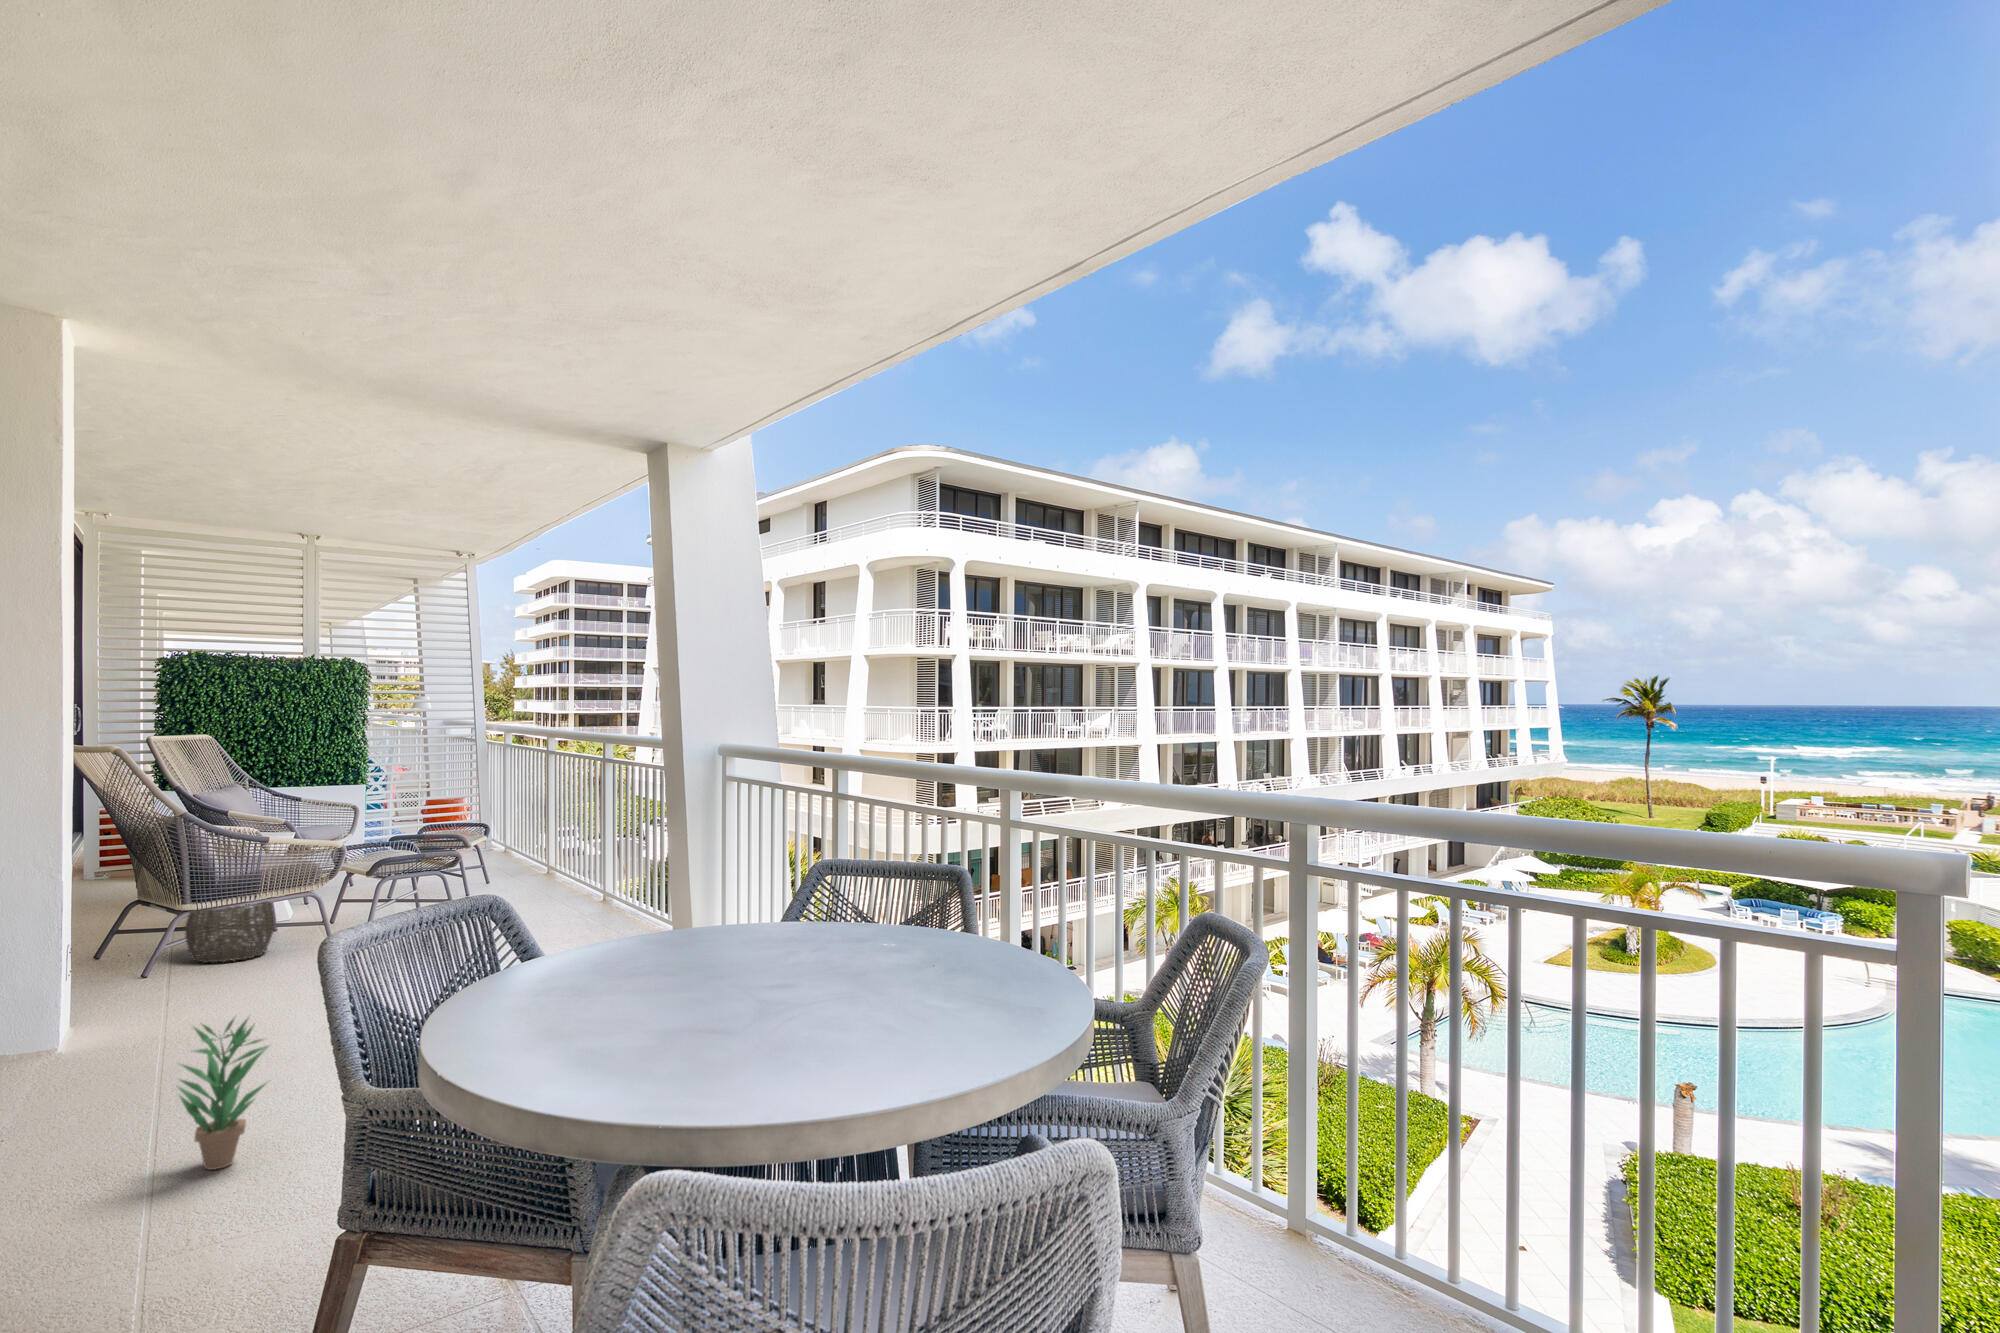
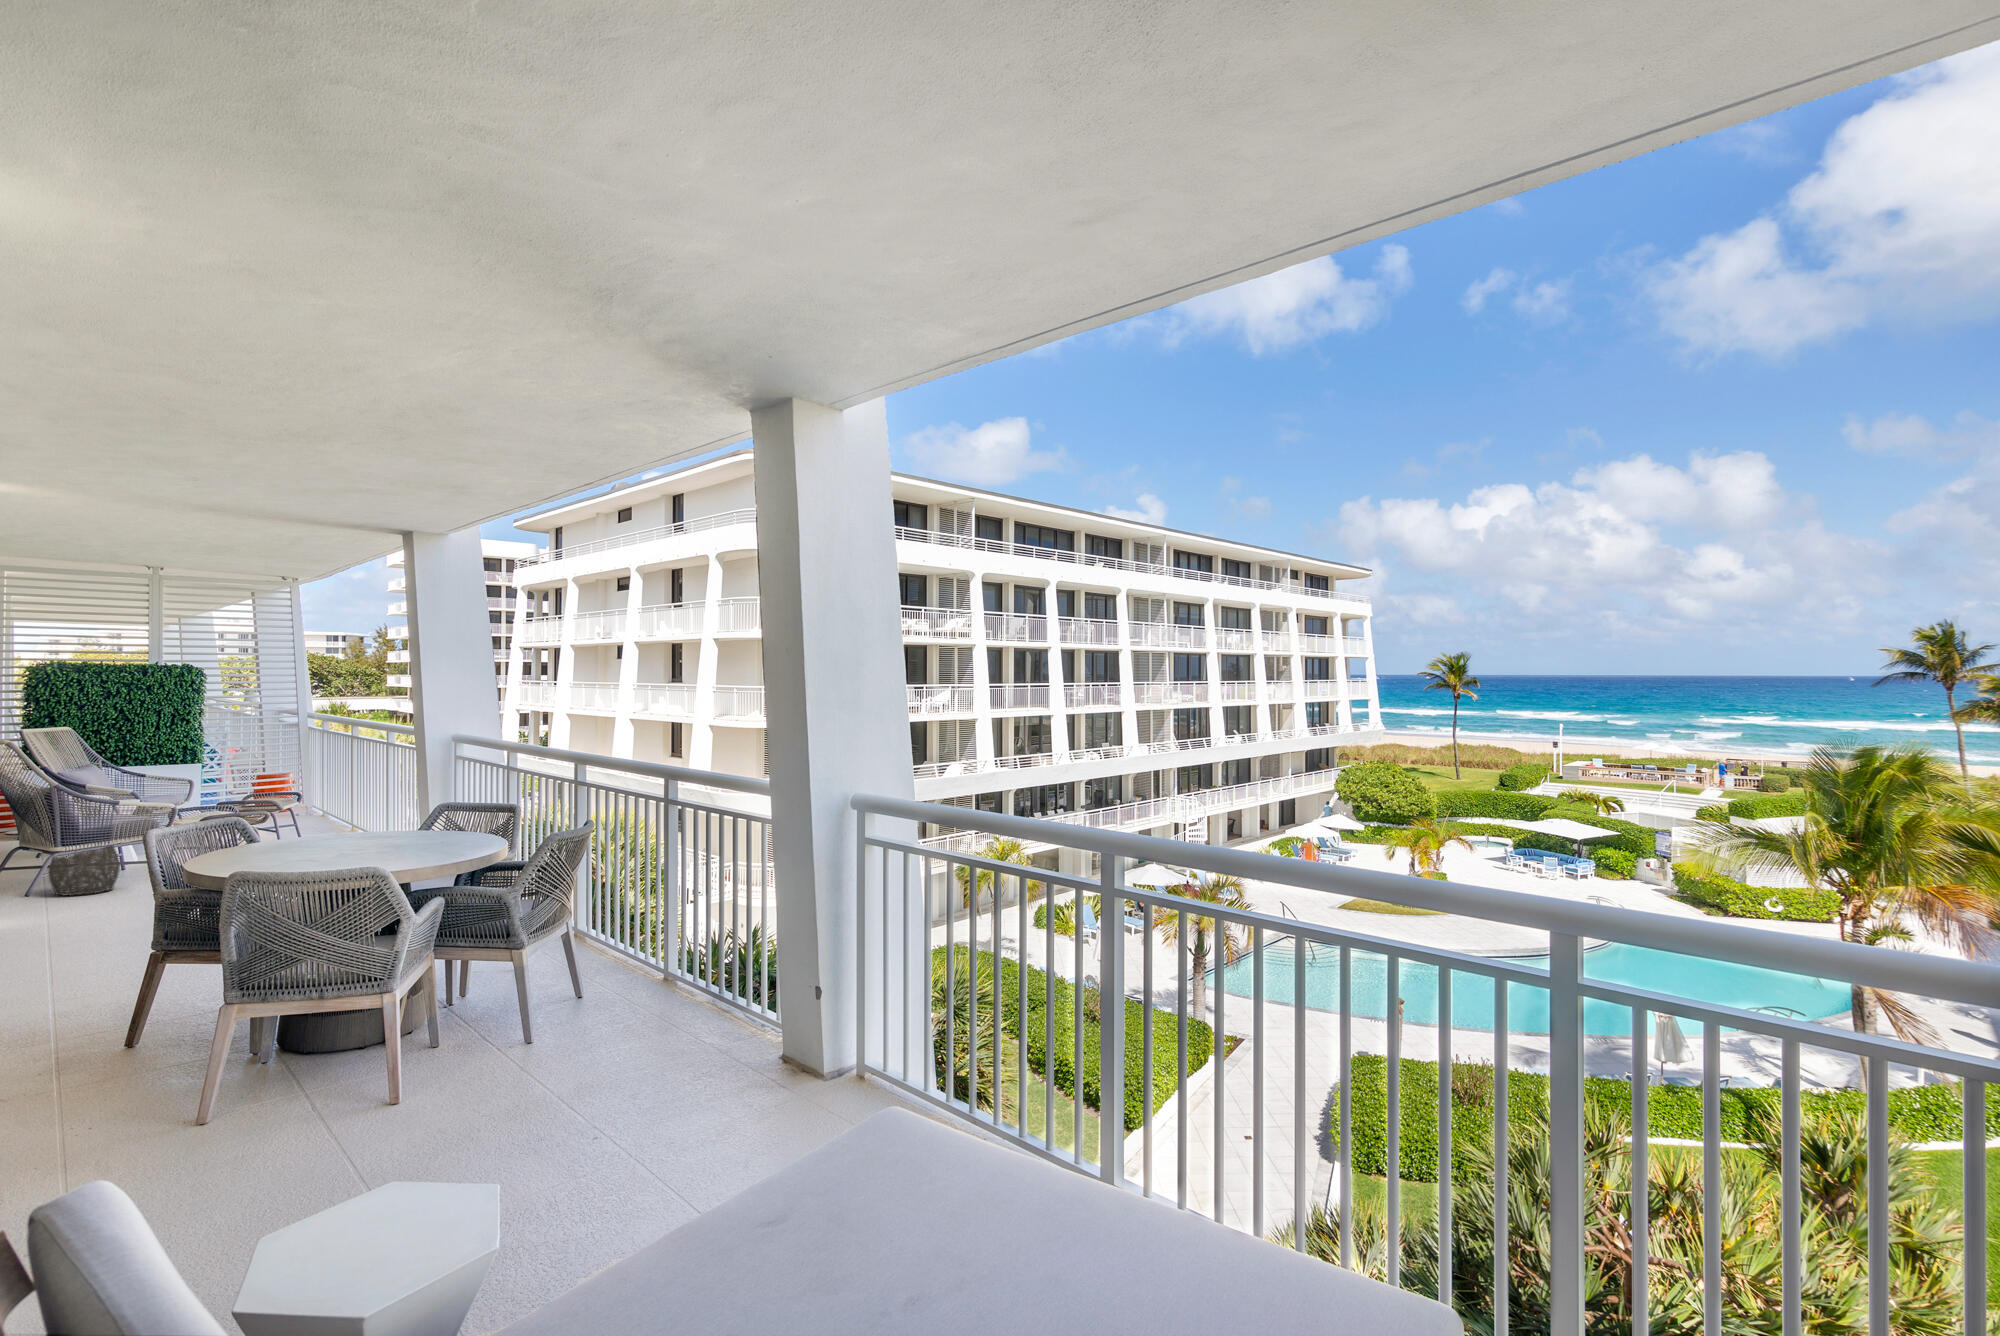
potted plant: present [177,1019,268,1170] -> none [44,895,106,988]

